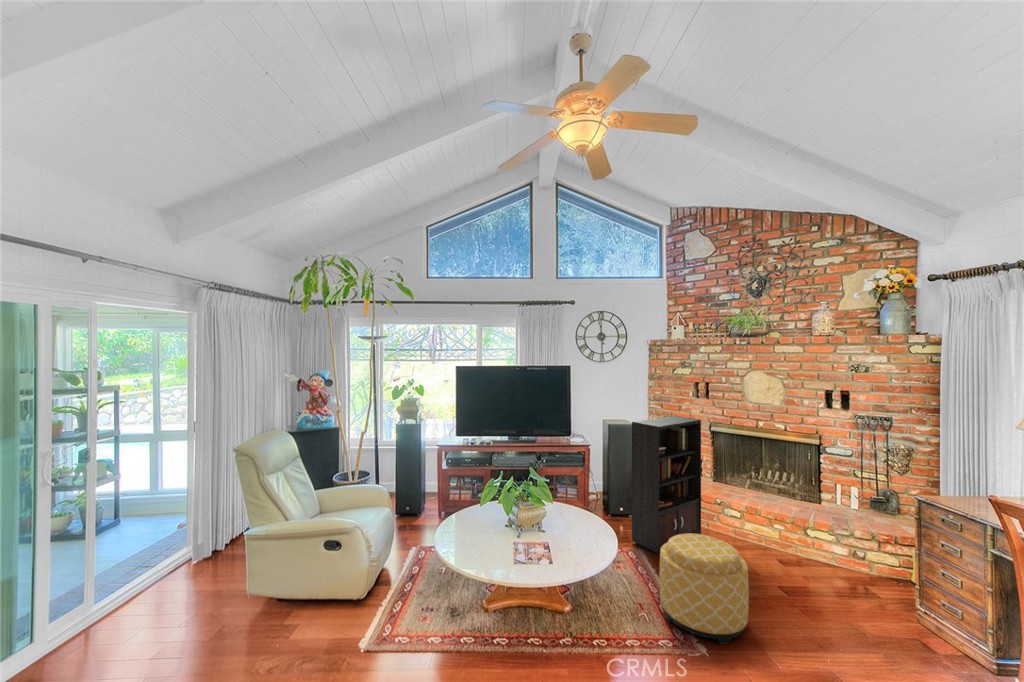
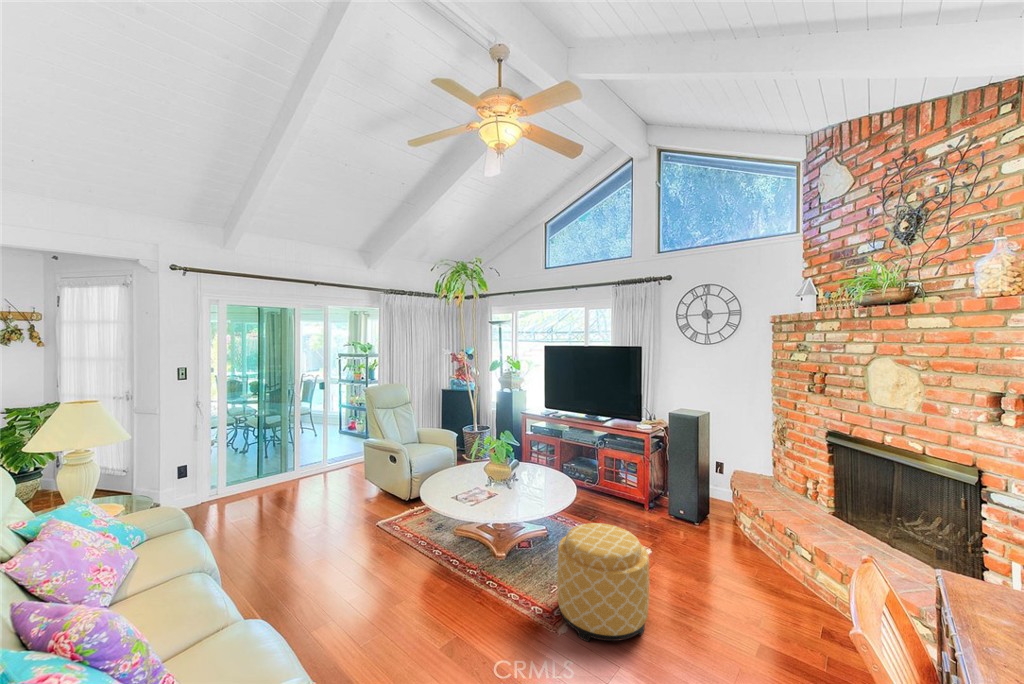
bookcase: present [632,416,701,554] -> none [652,407,753,565]

